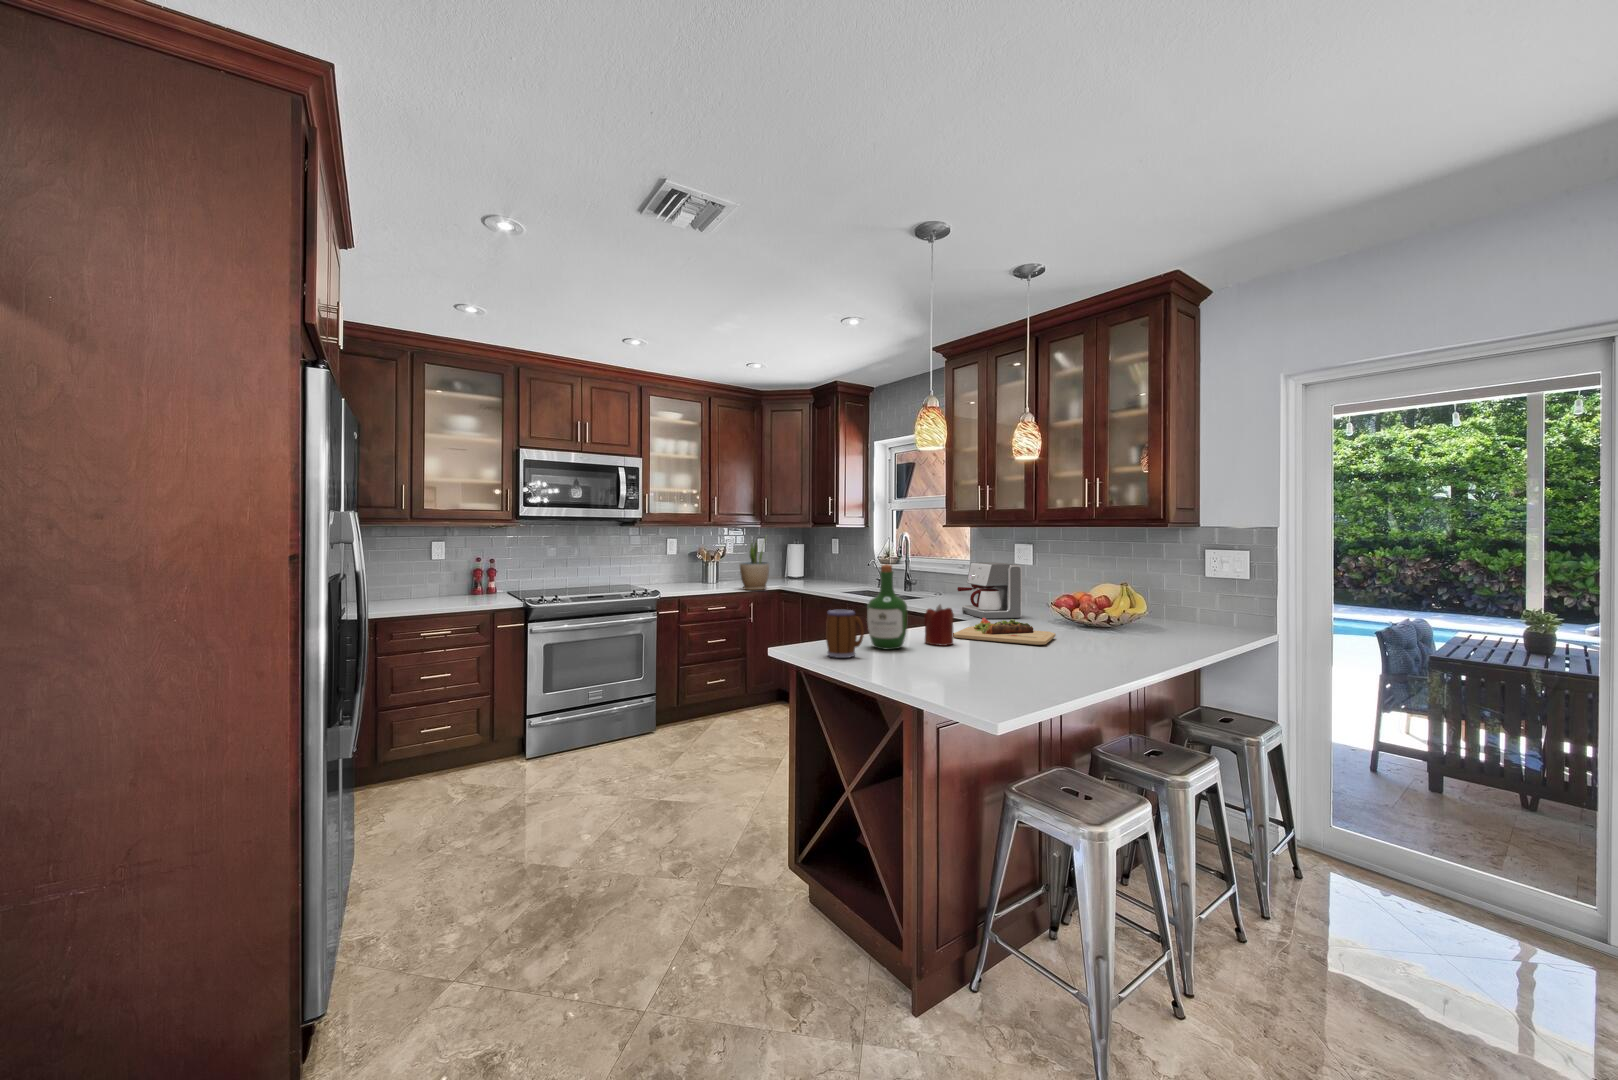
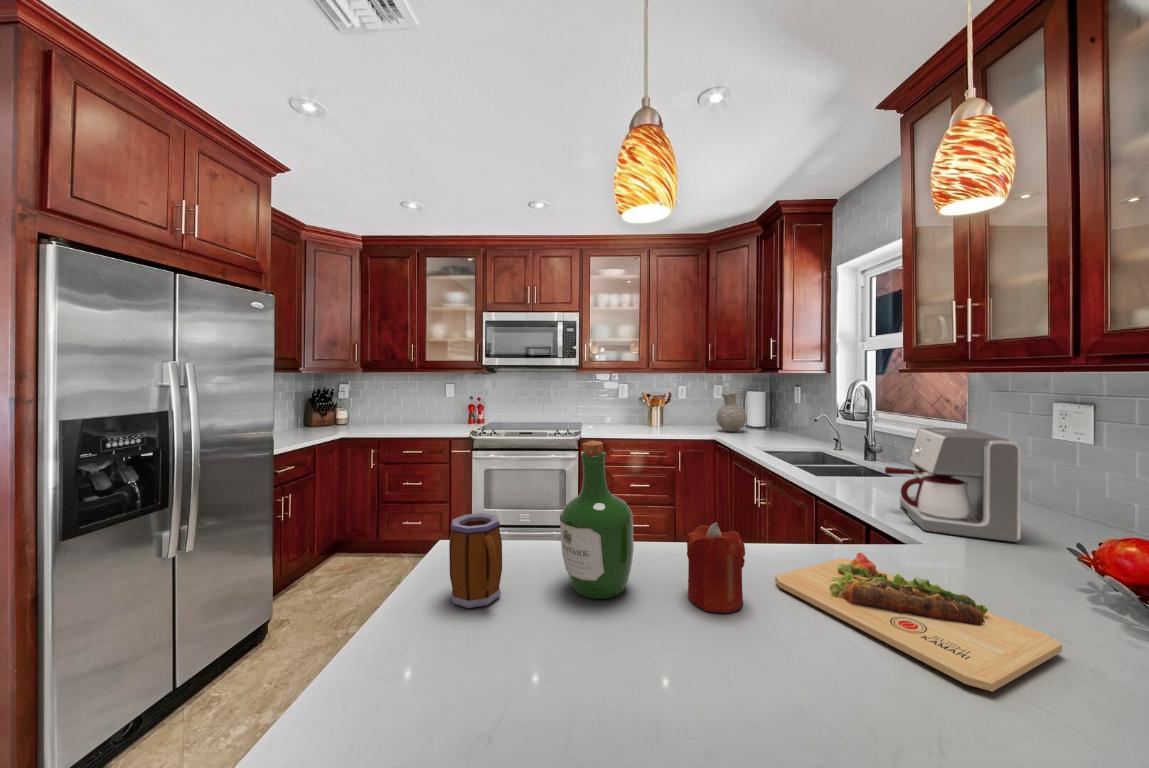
potted plant: present [740,541,769,590] -> none [672,379,702,436]
vase: none [772,547,800,586] -> present [716,393,747,432]

